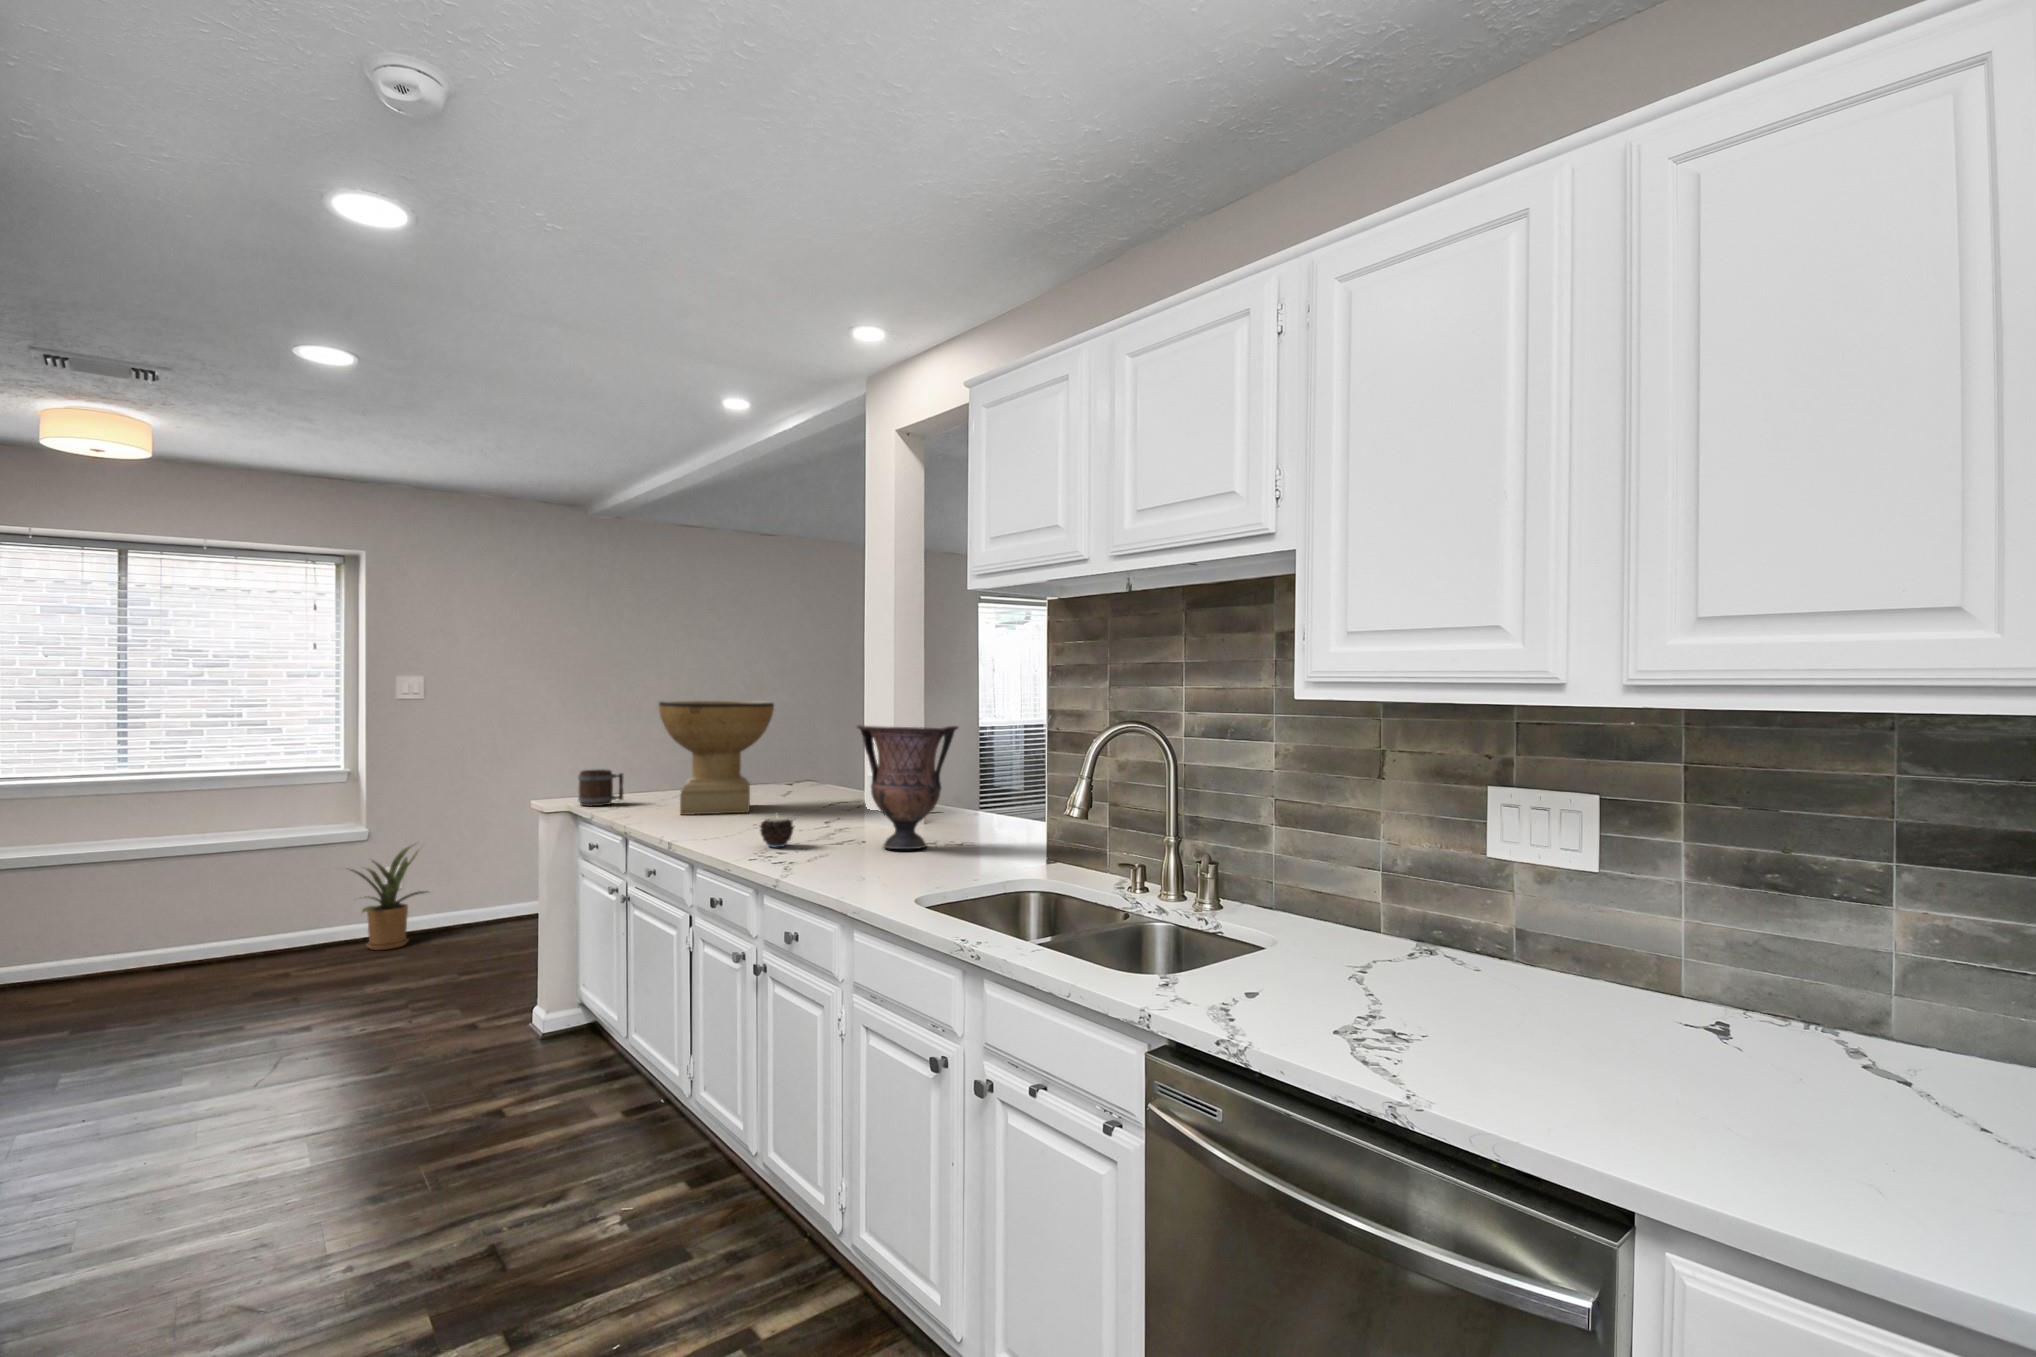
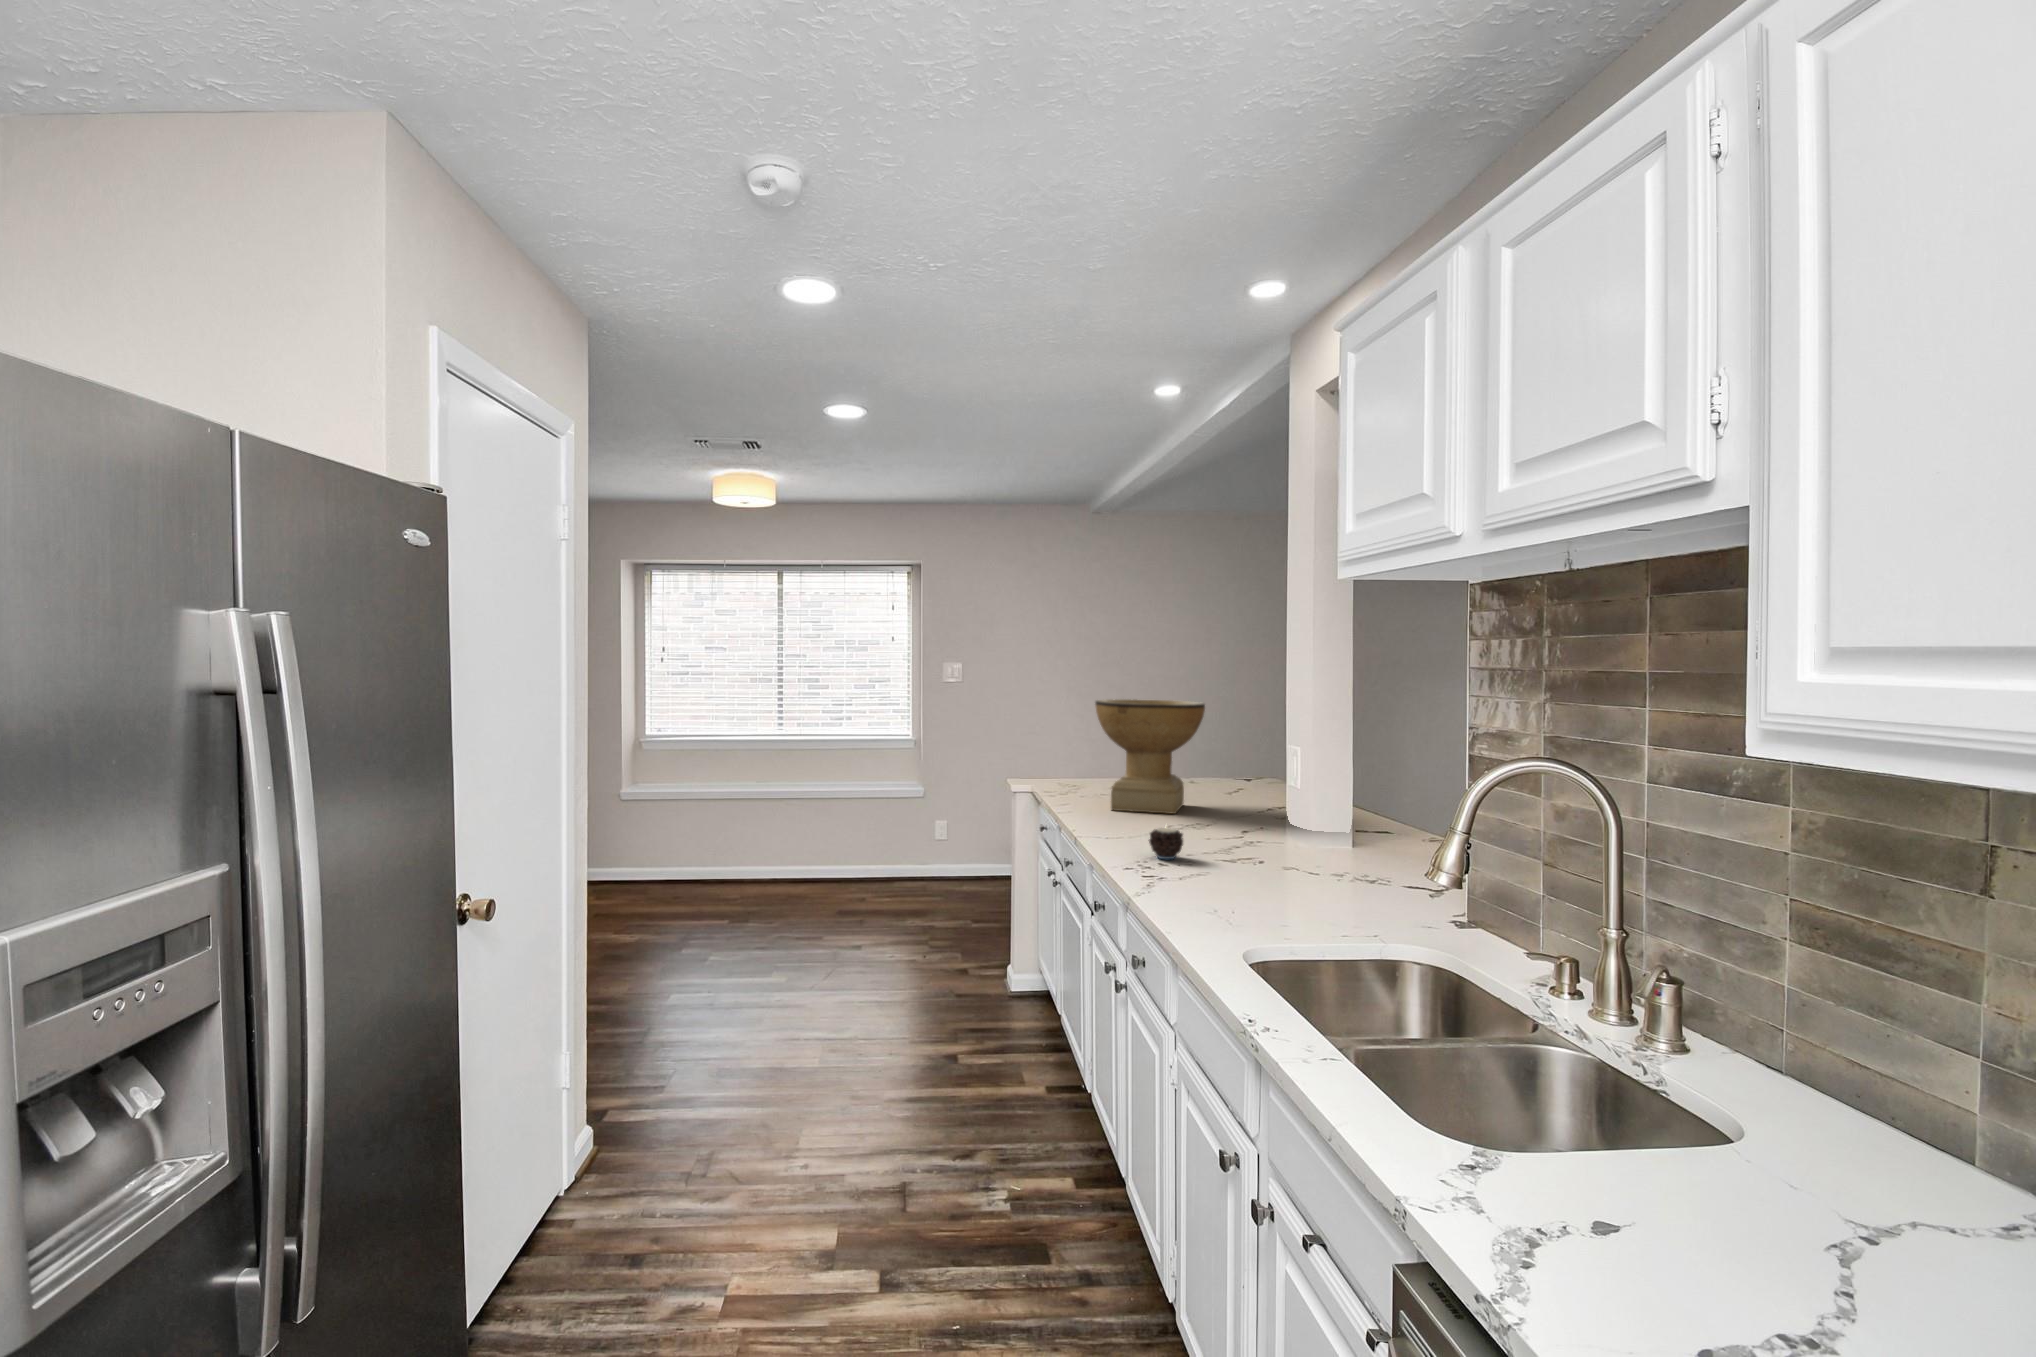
vase: present [857,725,958,849] -> none [1248,737,1364,881]
mug: present [578,769,623,806] -> none [1037,760,1075,794]
house plant: present [351,845,427,950] -> none [897,805,970,890]

